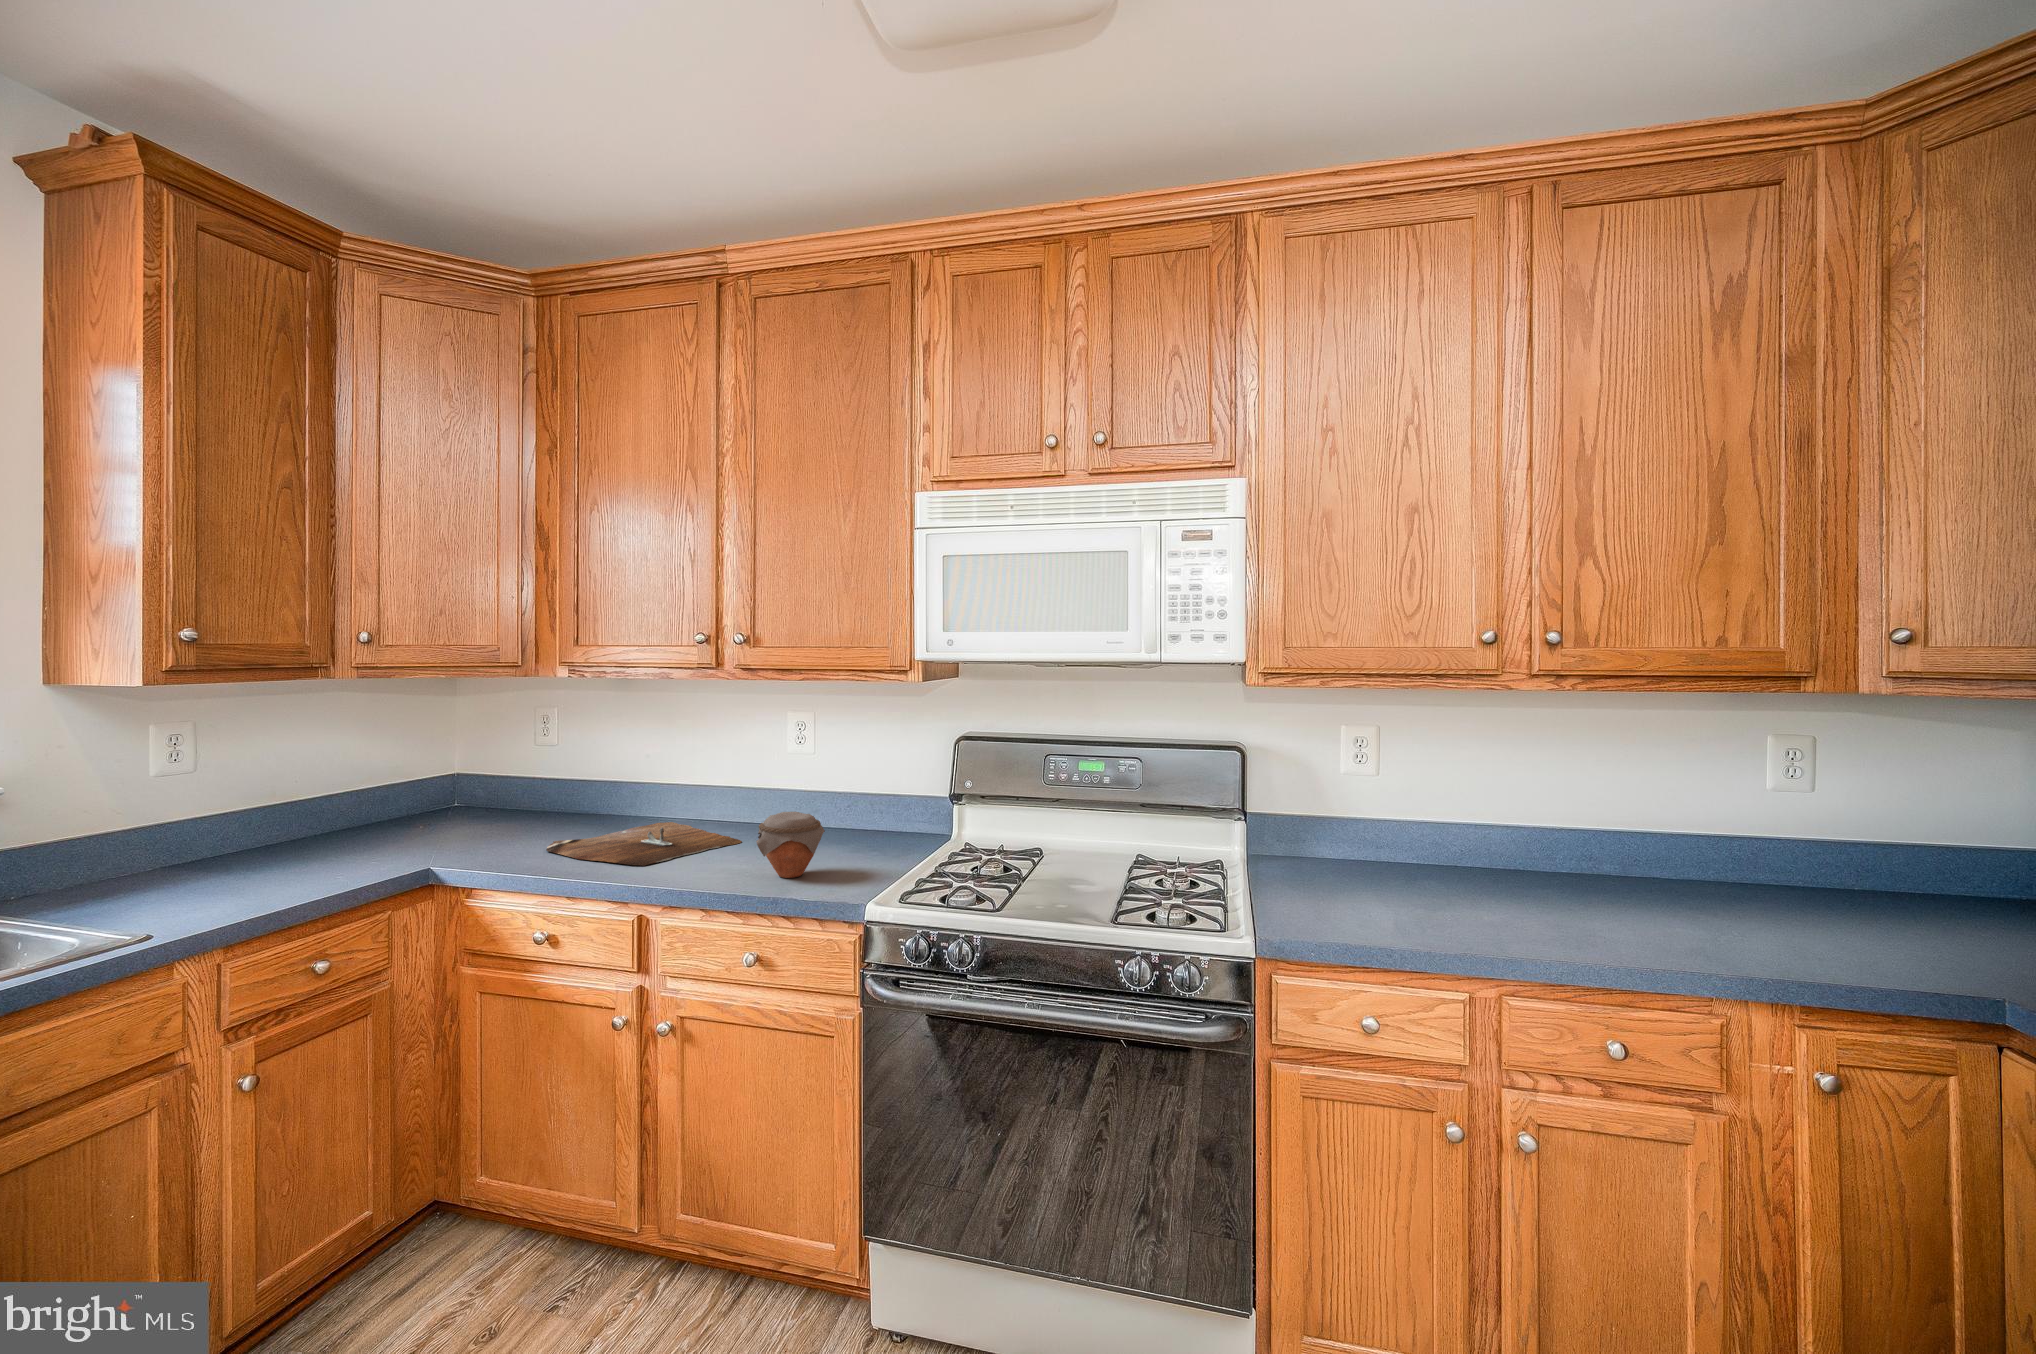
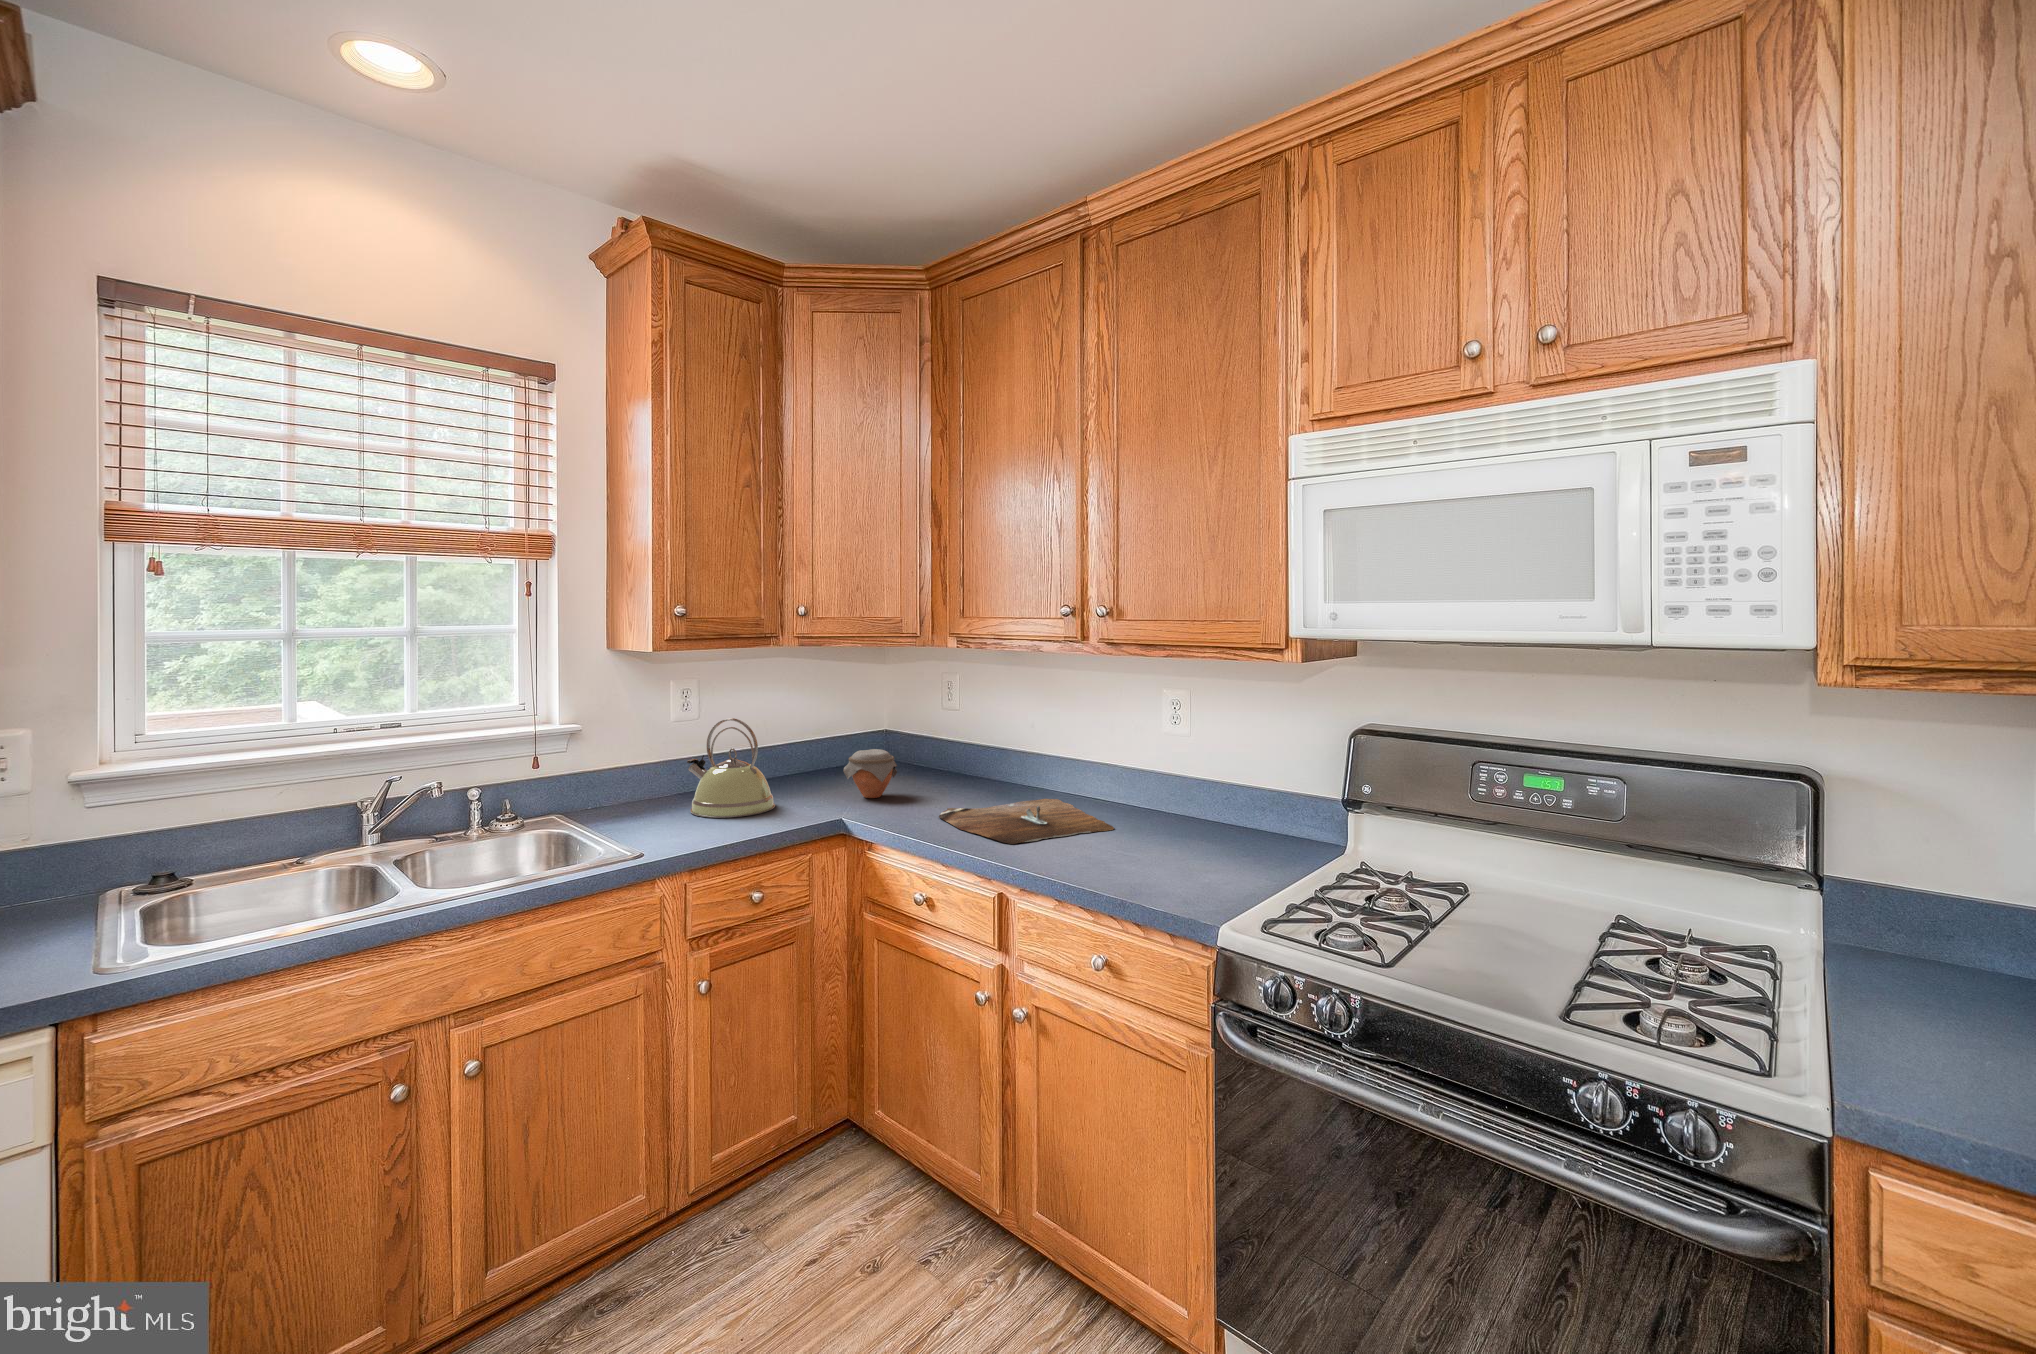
kettle: none [180,760,319,883] -> present [687,718,775,818]
jar: present [756,812,825,878] -> present [843,749,897,798]

